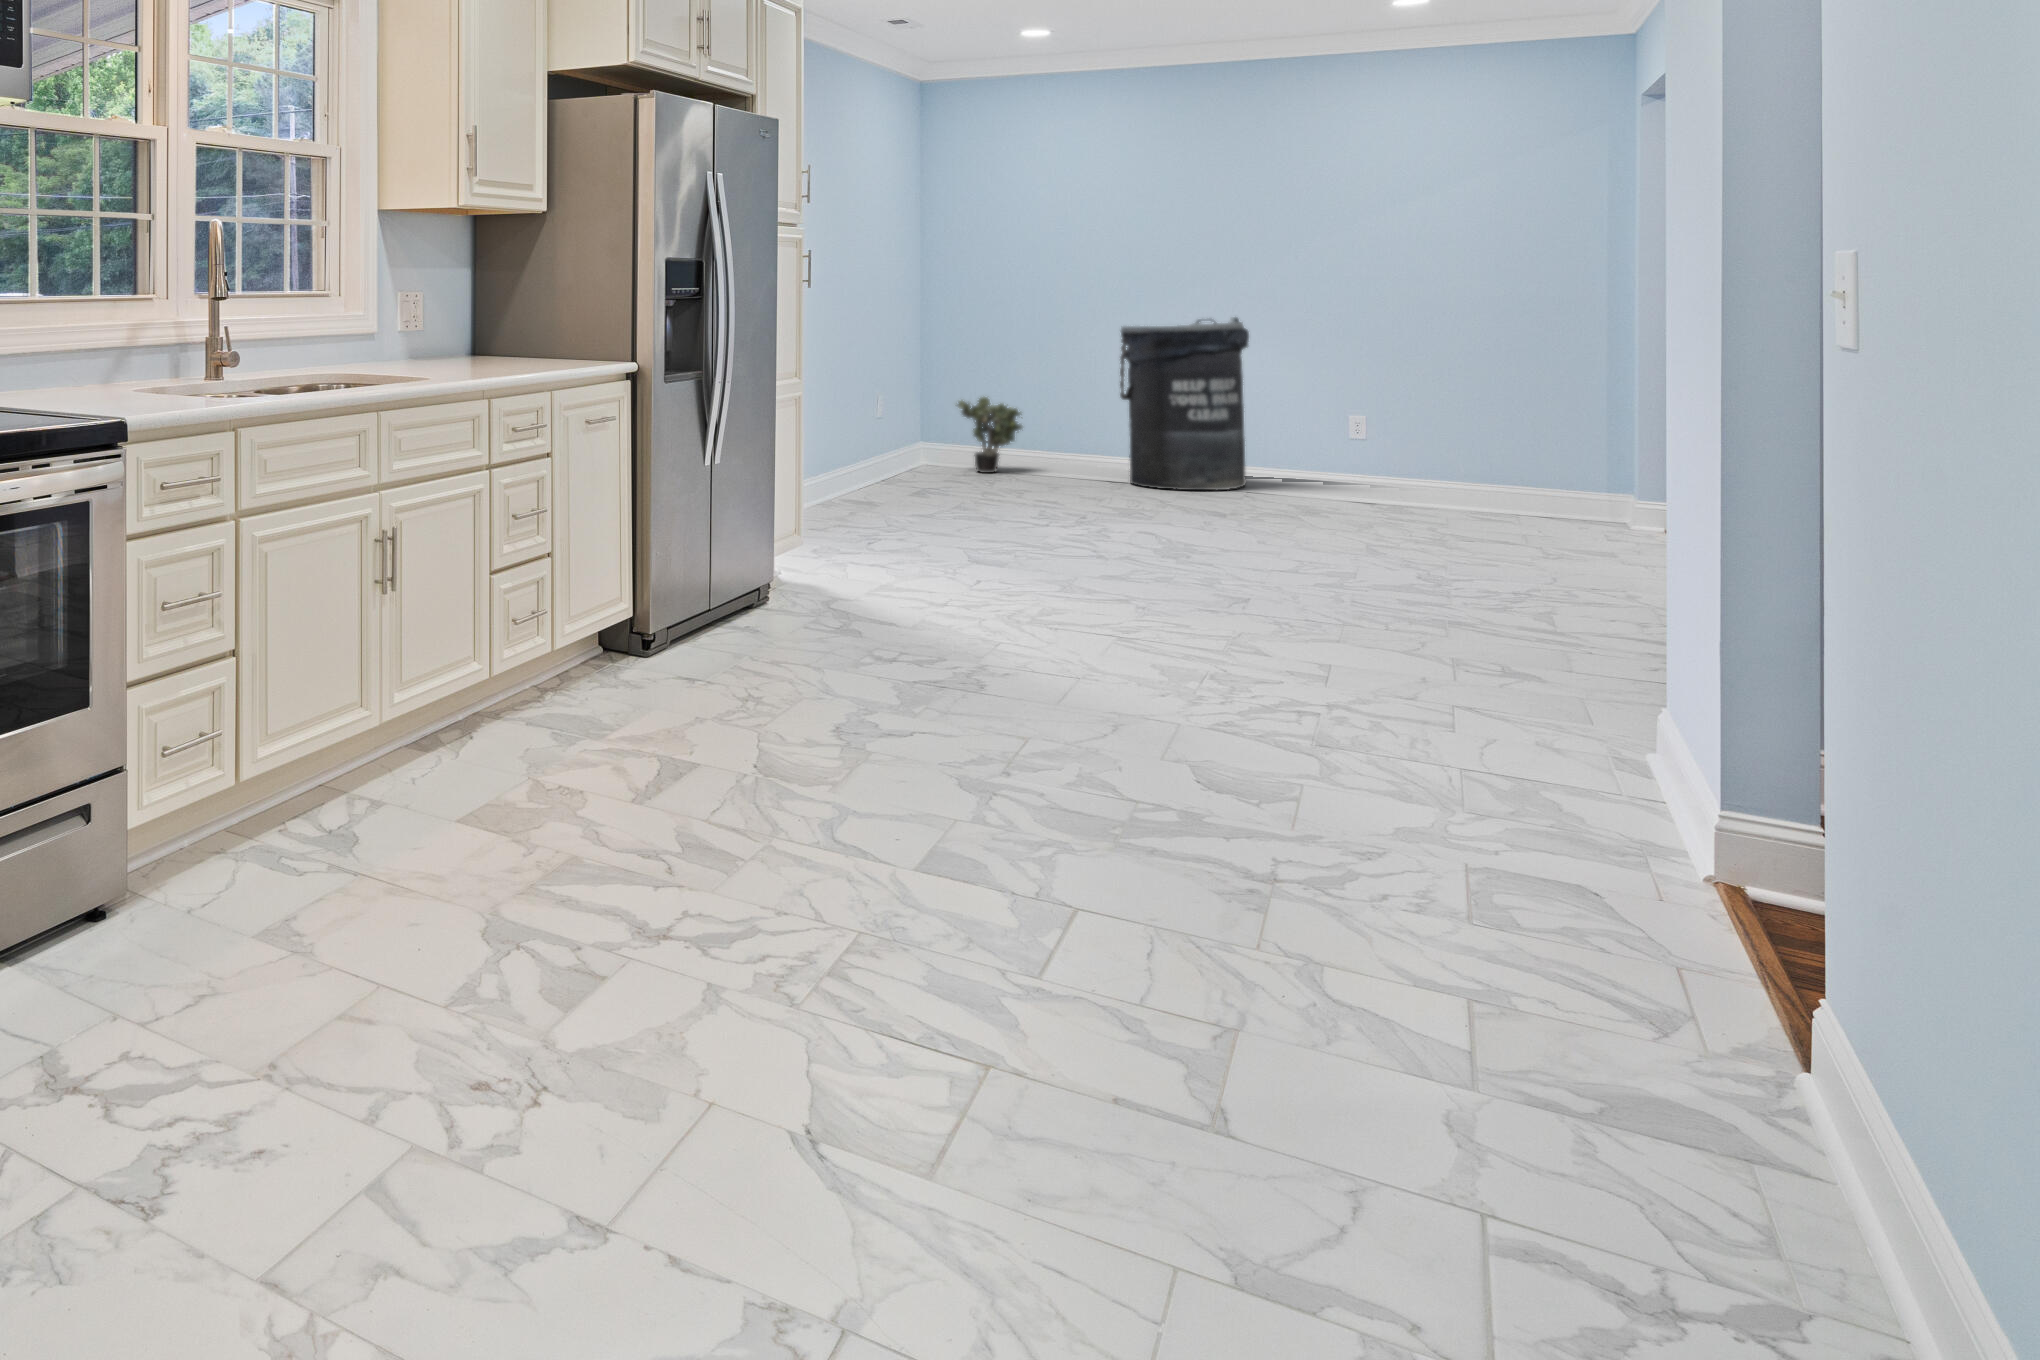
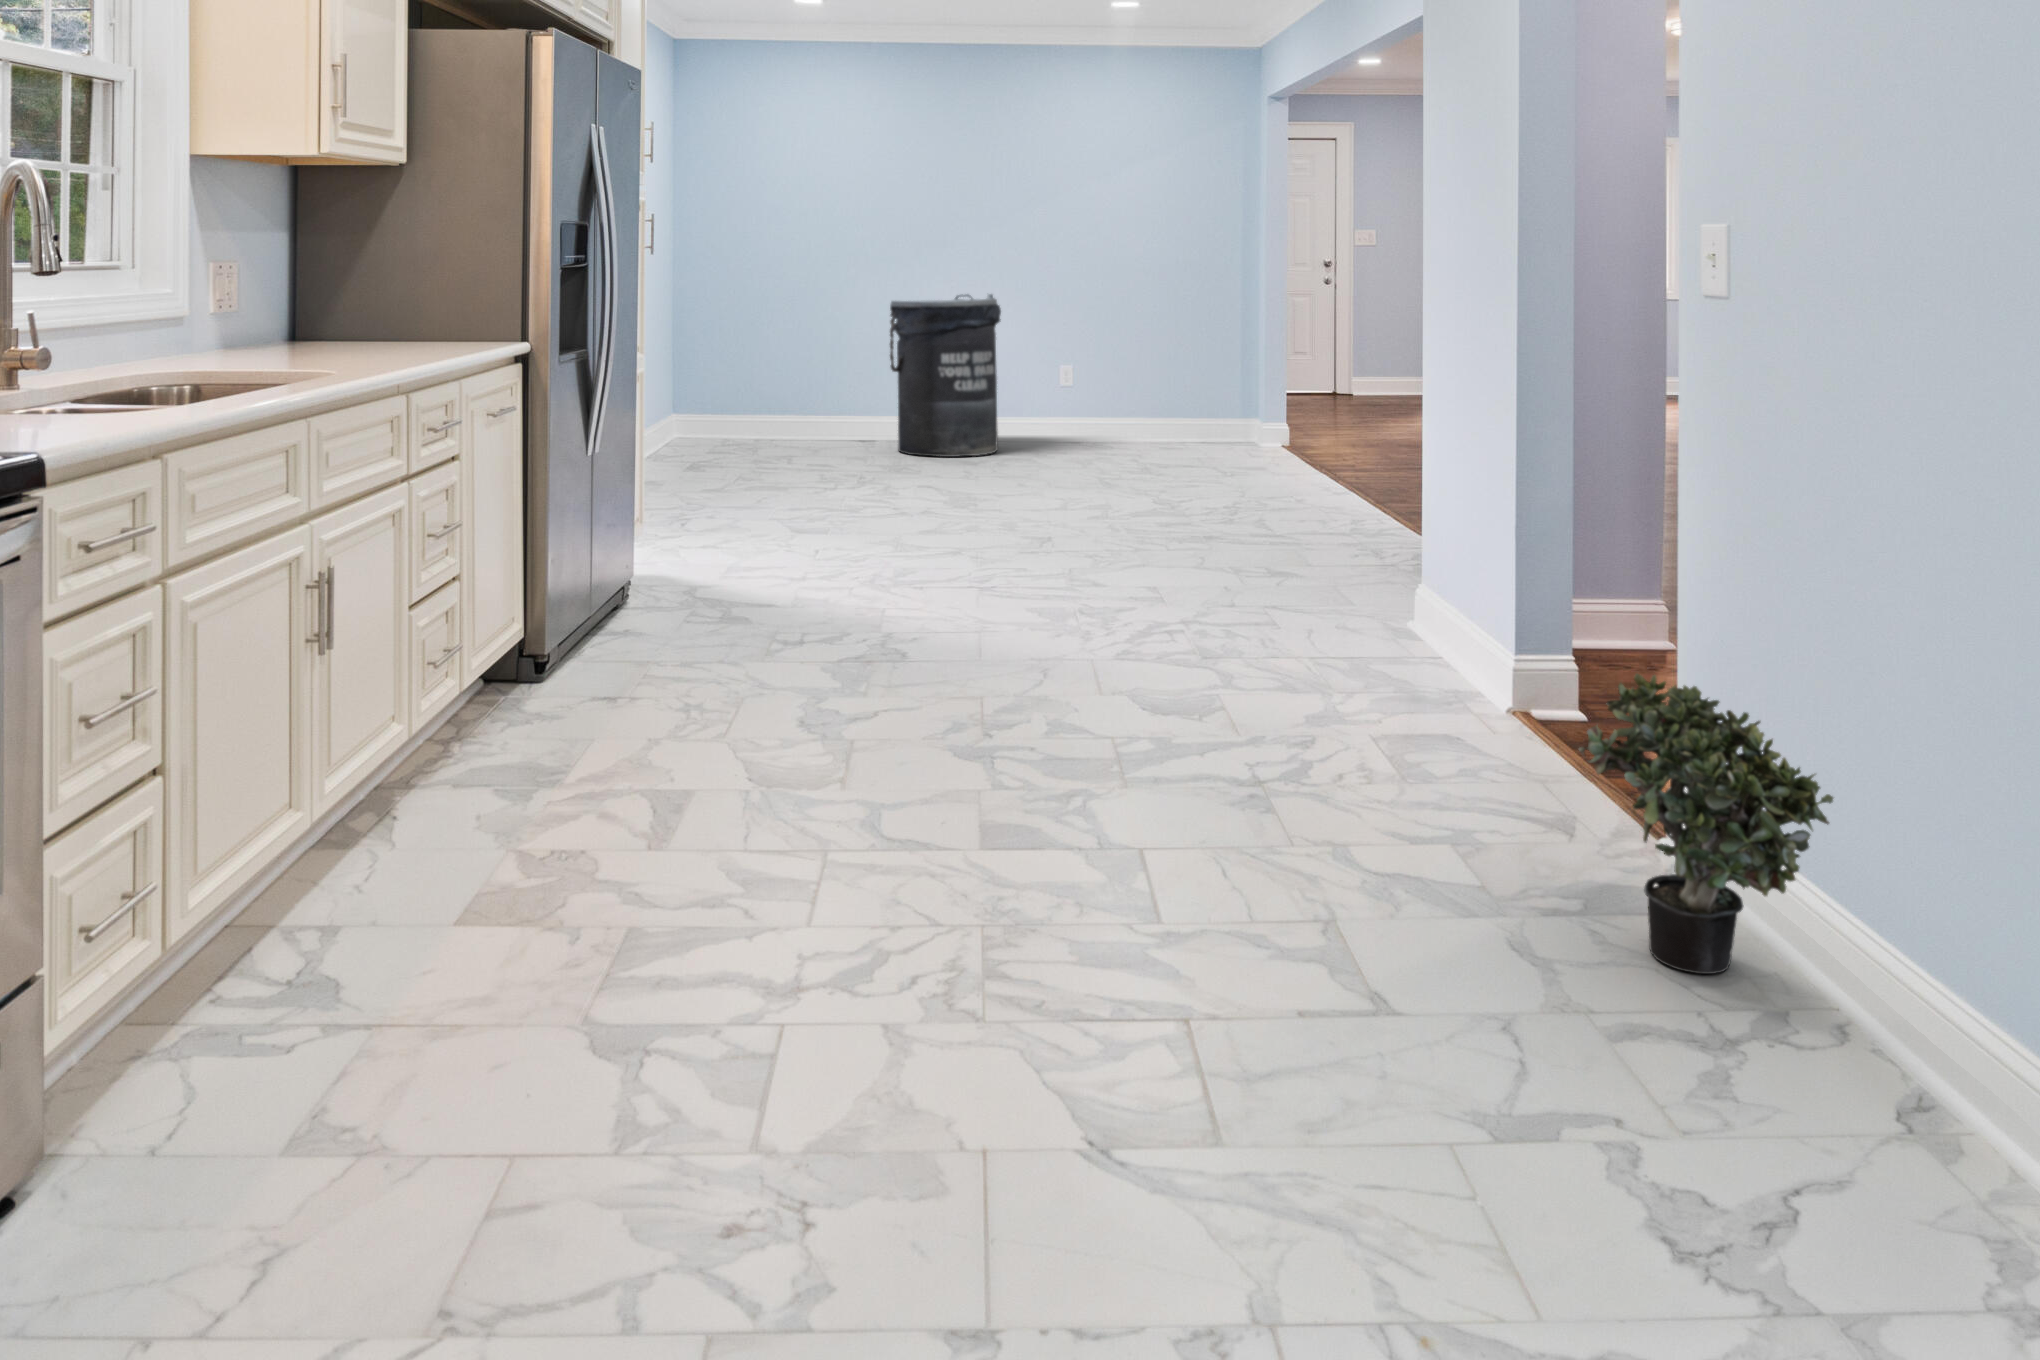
potted plant: present [958,397,1022,473] -> present [1579,674,1833,974]

